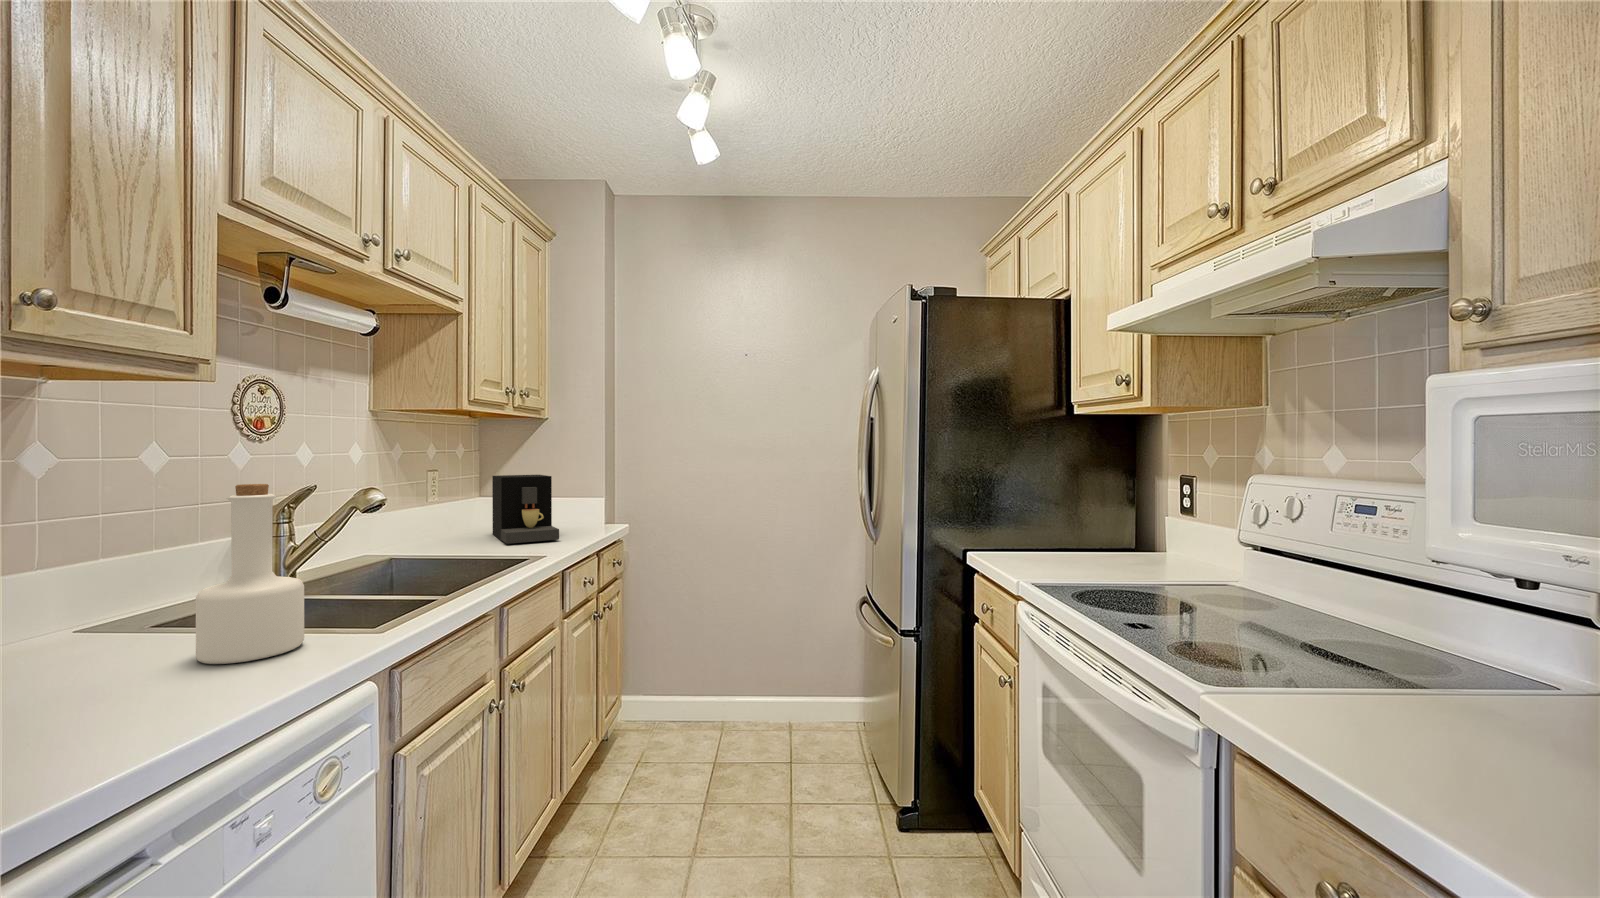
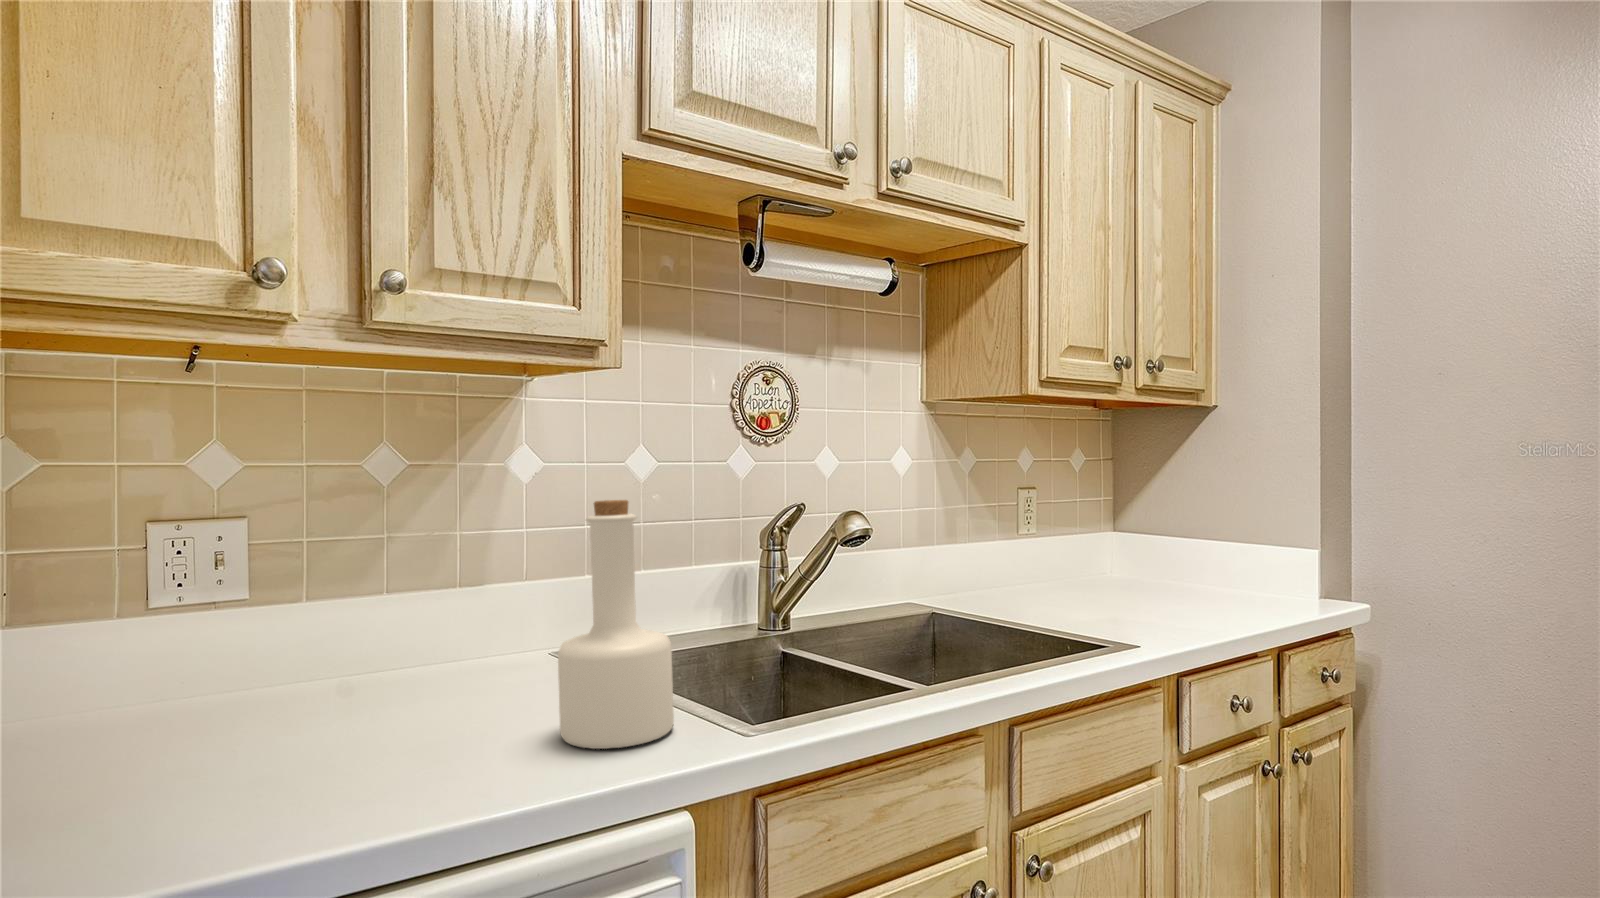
coffee maker: present [492,475,559,544] -> none [1086,485,1182,604]

